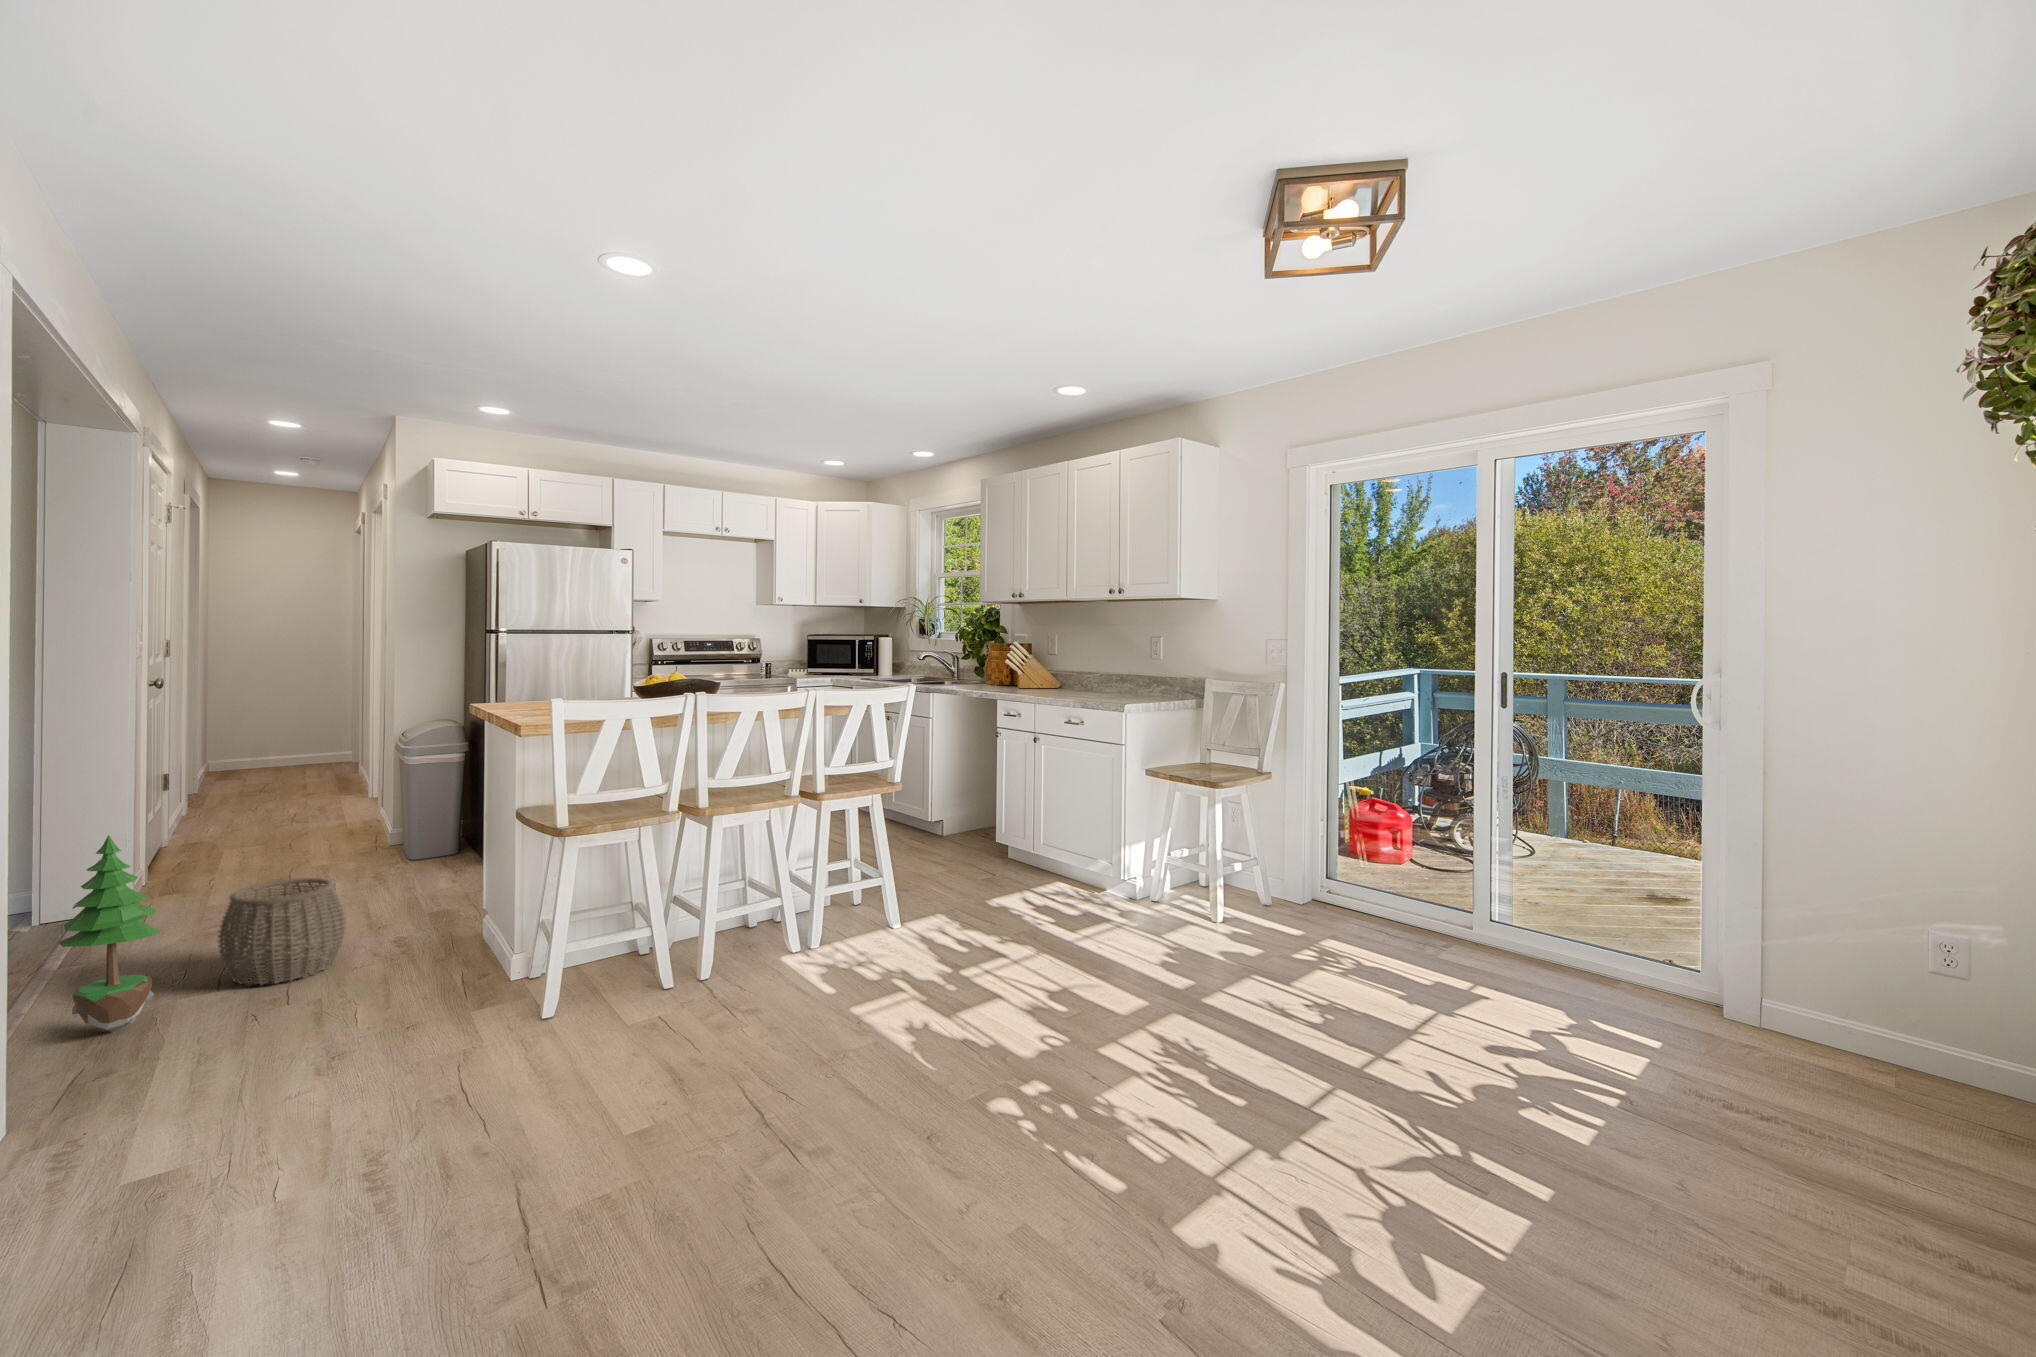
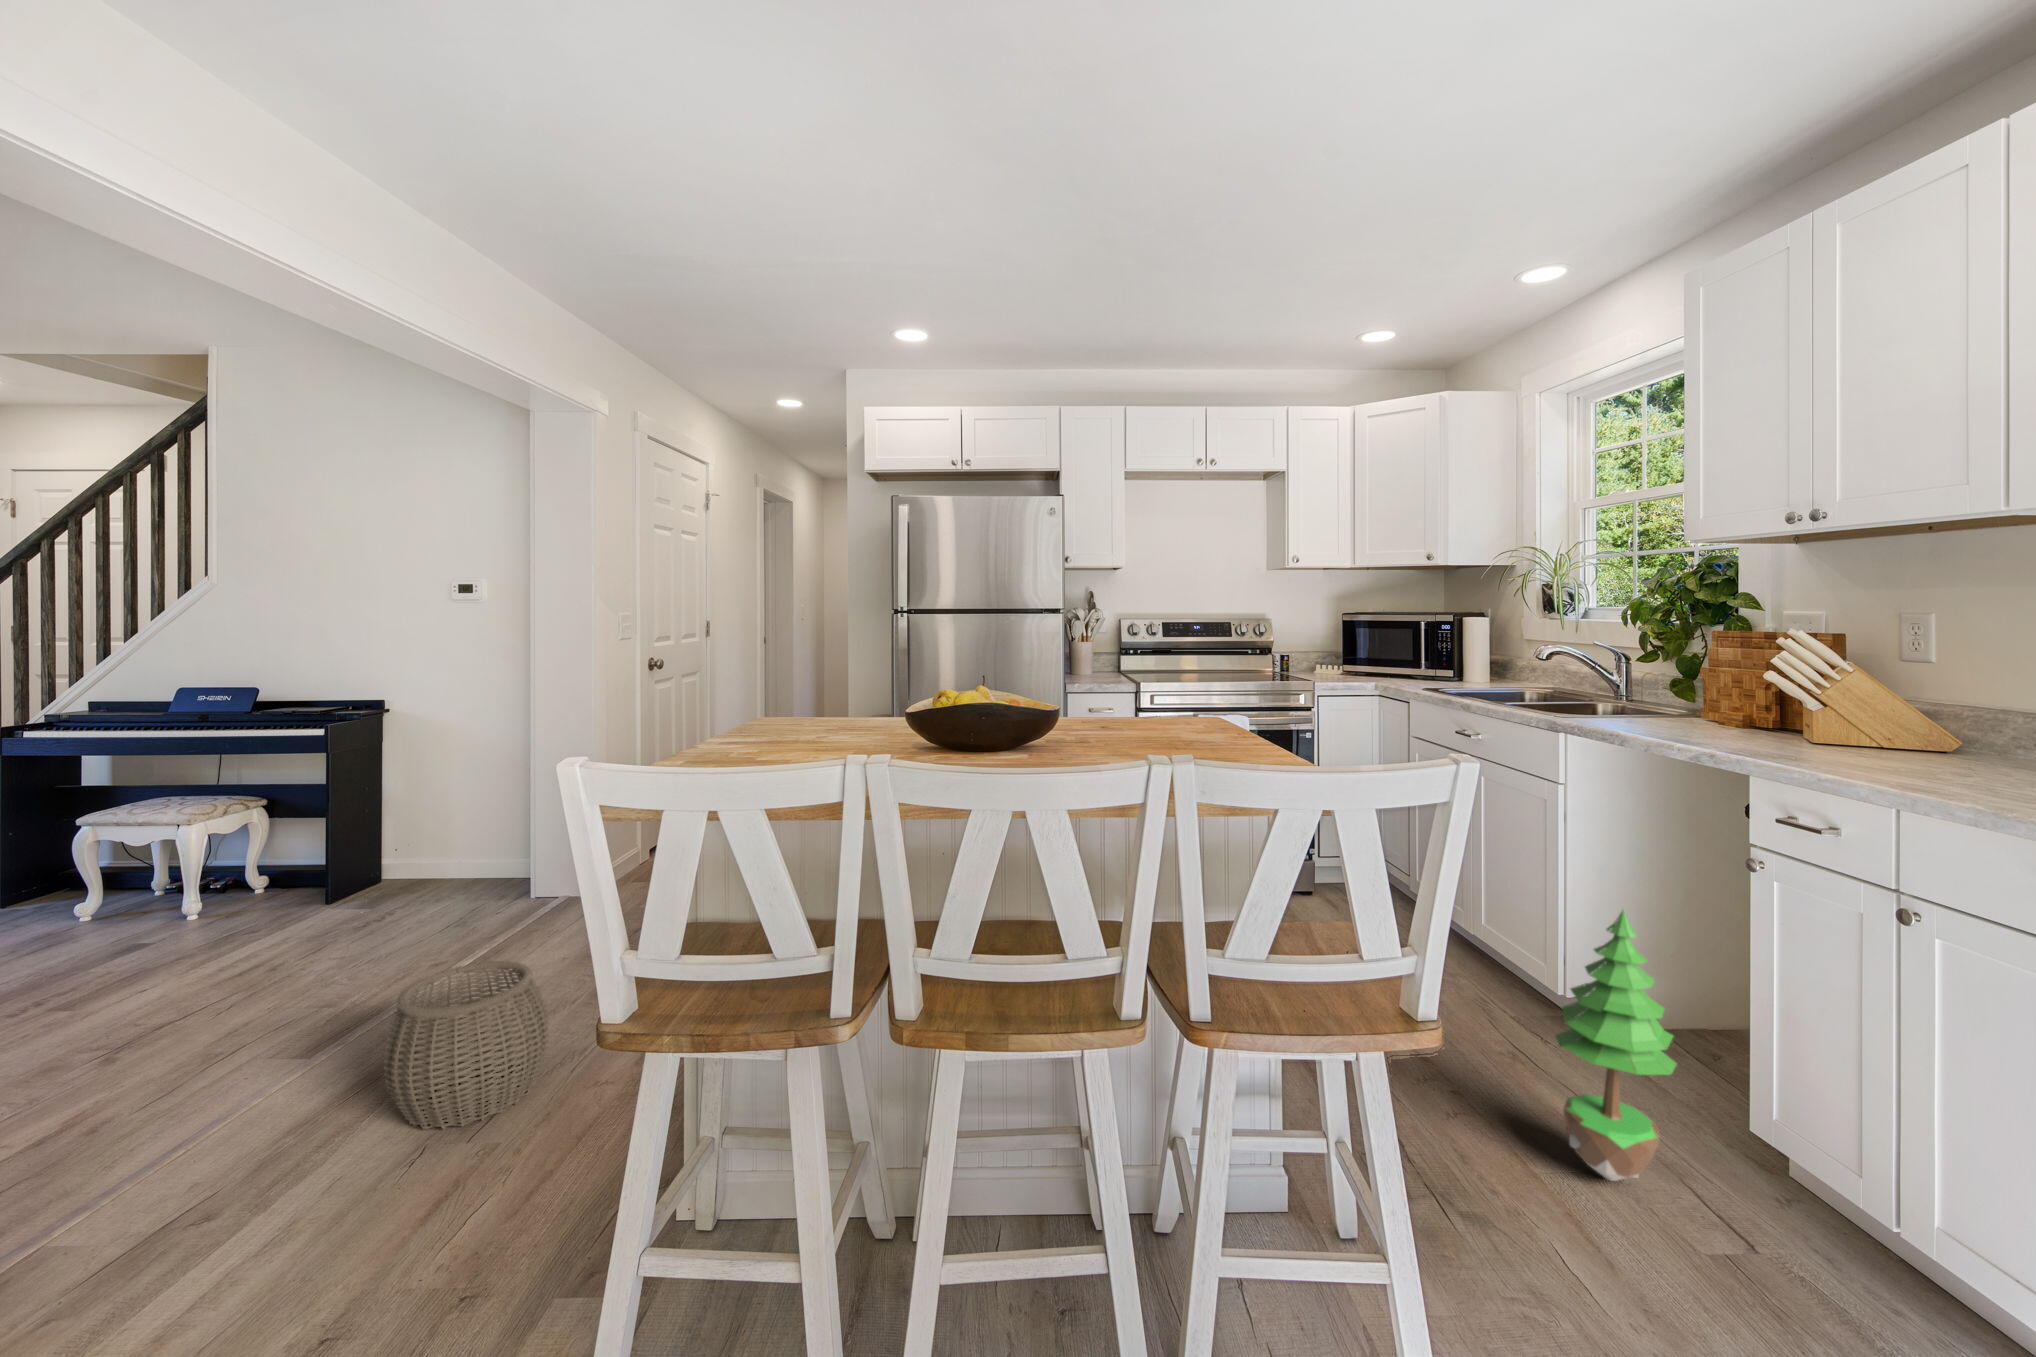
potted tree: present [58,835,159,1032] -> present [1556,910,1676,1181]

